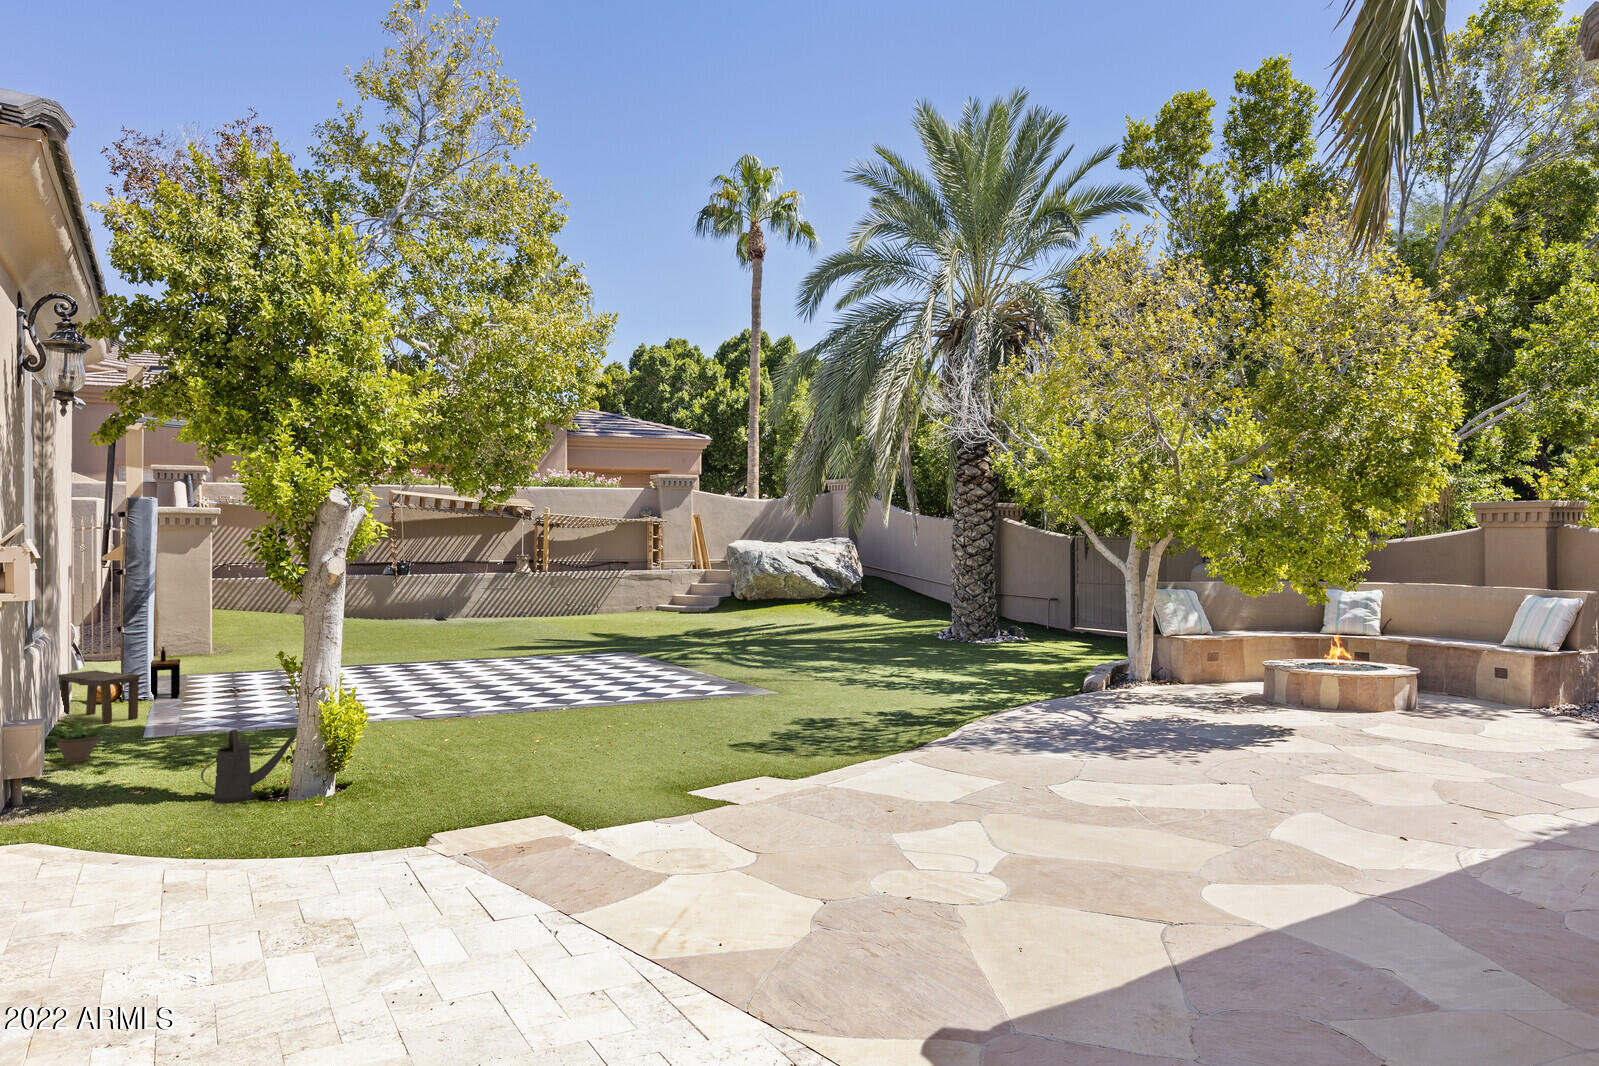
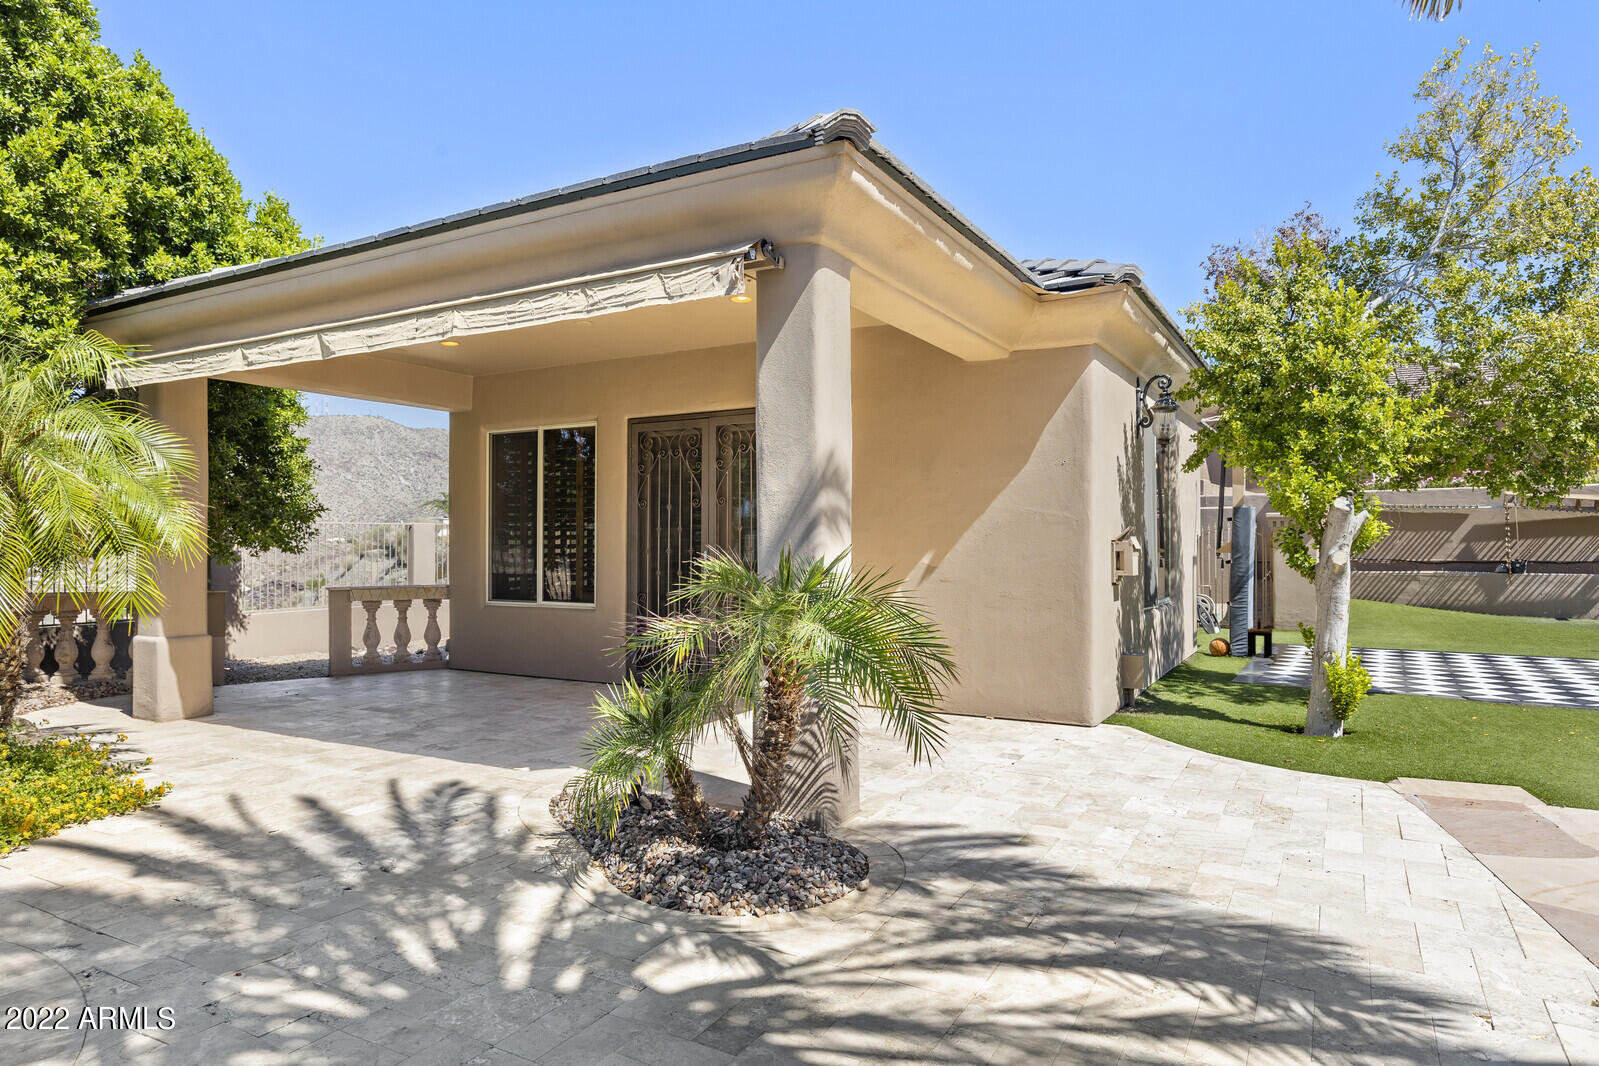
bench: present [58,670,139,724] -> none [1184,630,1234,667]
decorative plant: present [44,721,112,762] -> none [1157,660,1202,687]
watering can: present [201,730,295,803] -> none [1238,676,1308,729]

